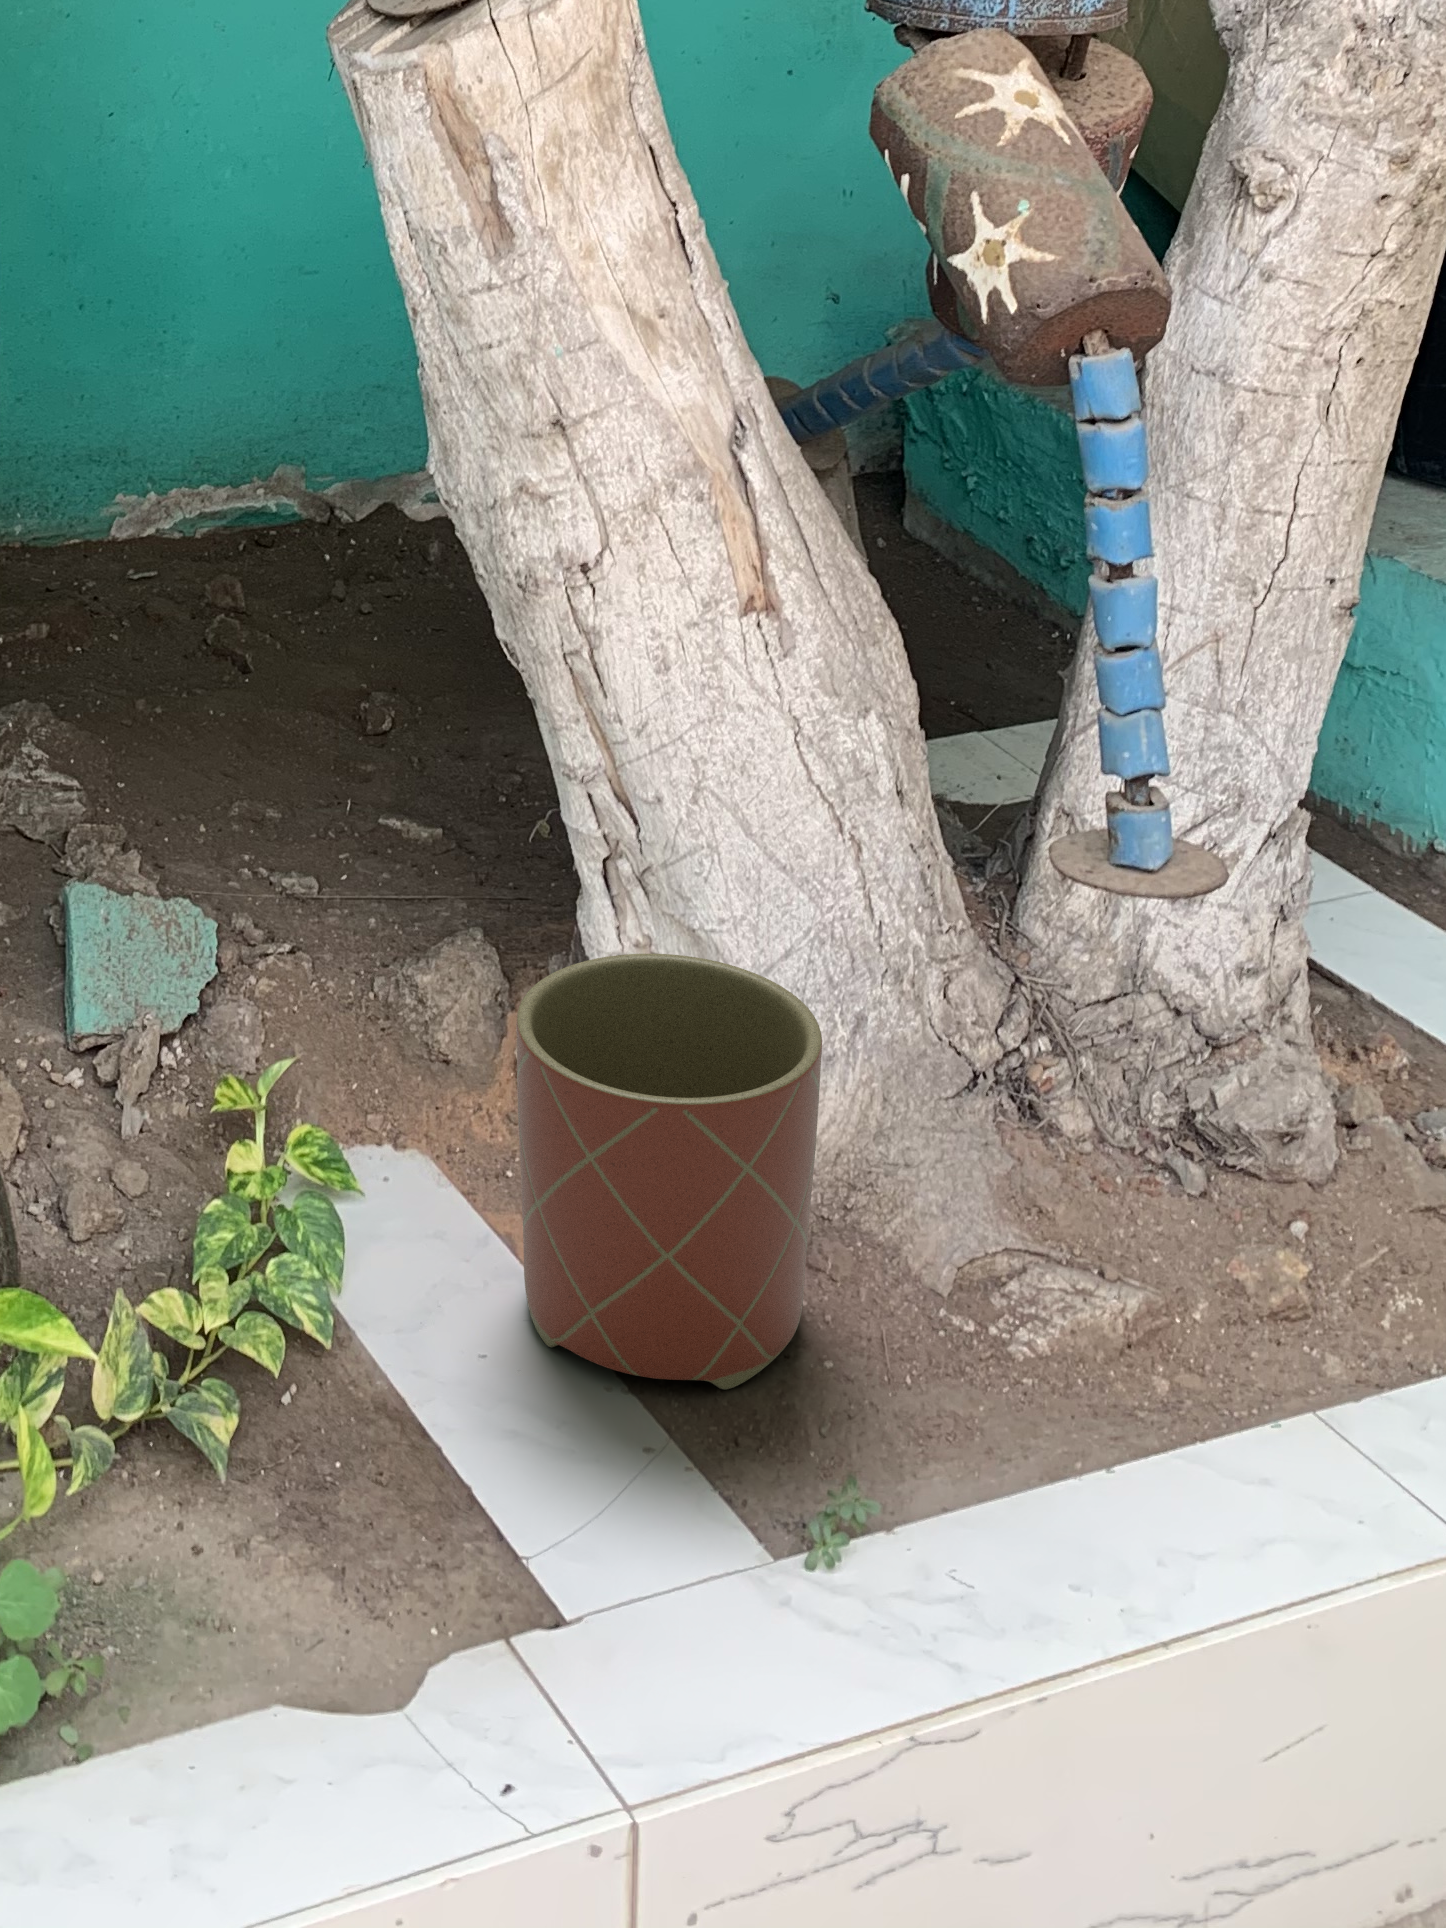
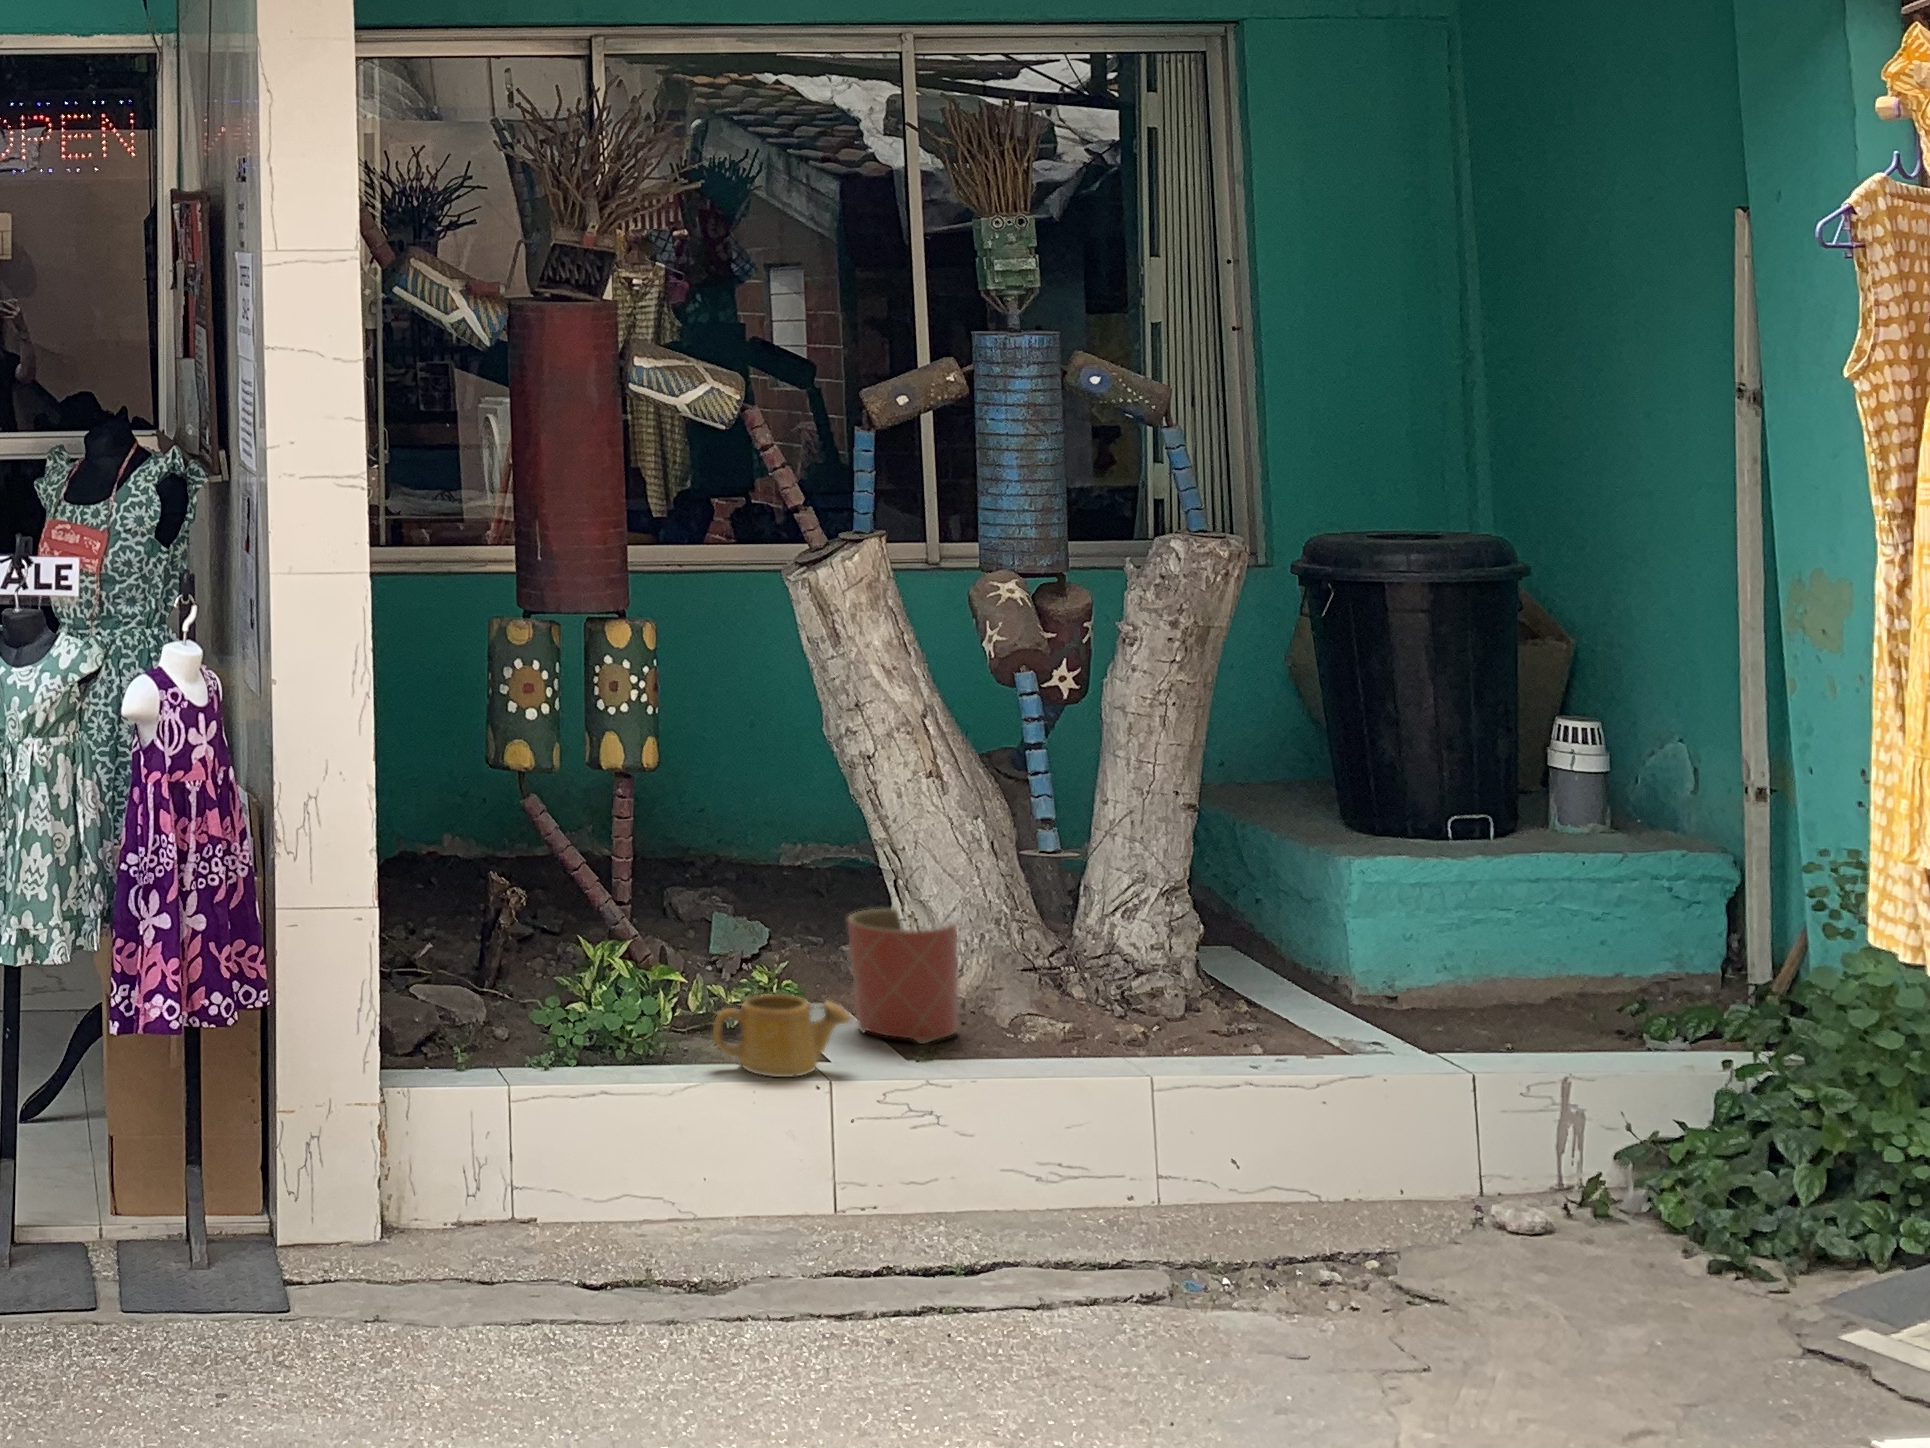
watering can: none [194,1408,618,1739] -> present [713,994,850,1077]

